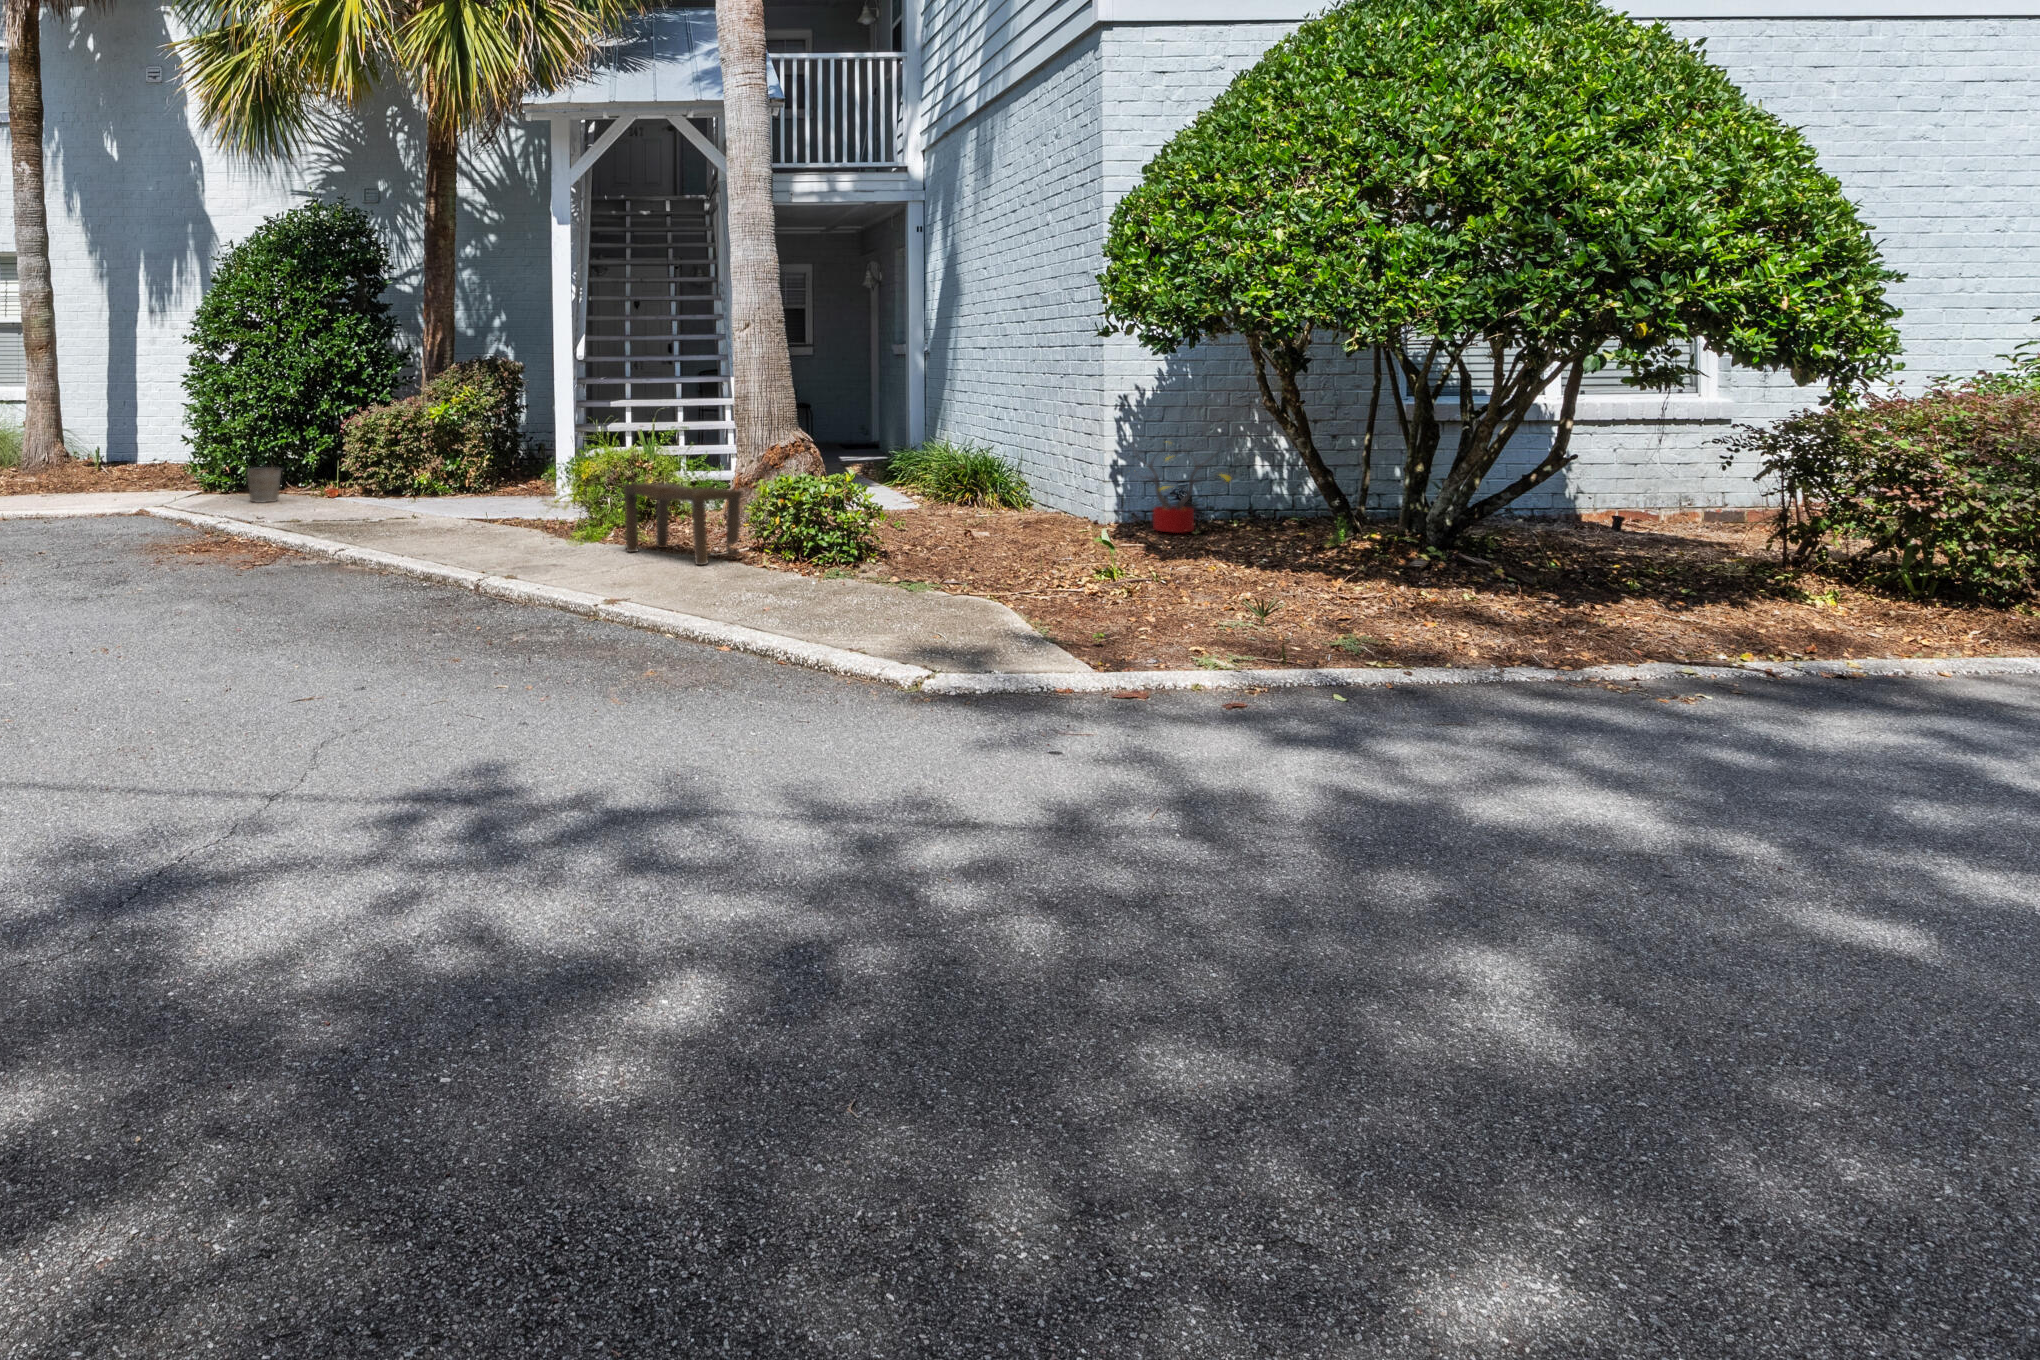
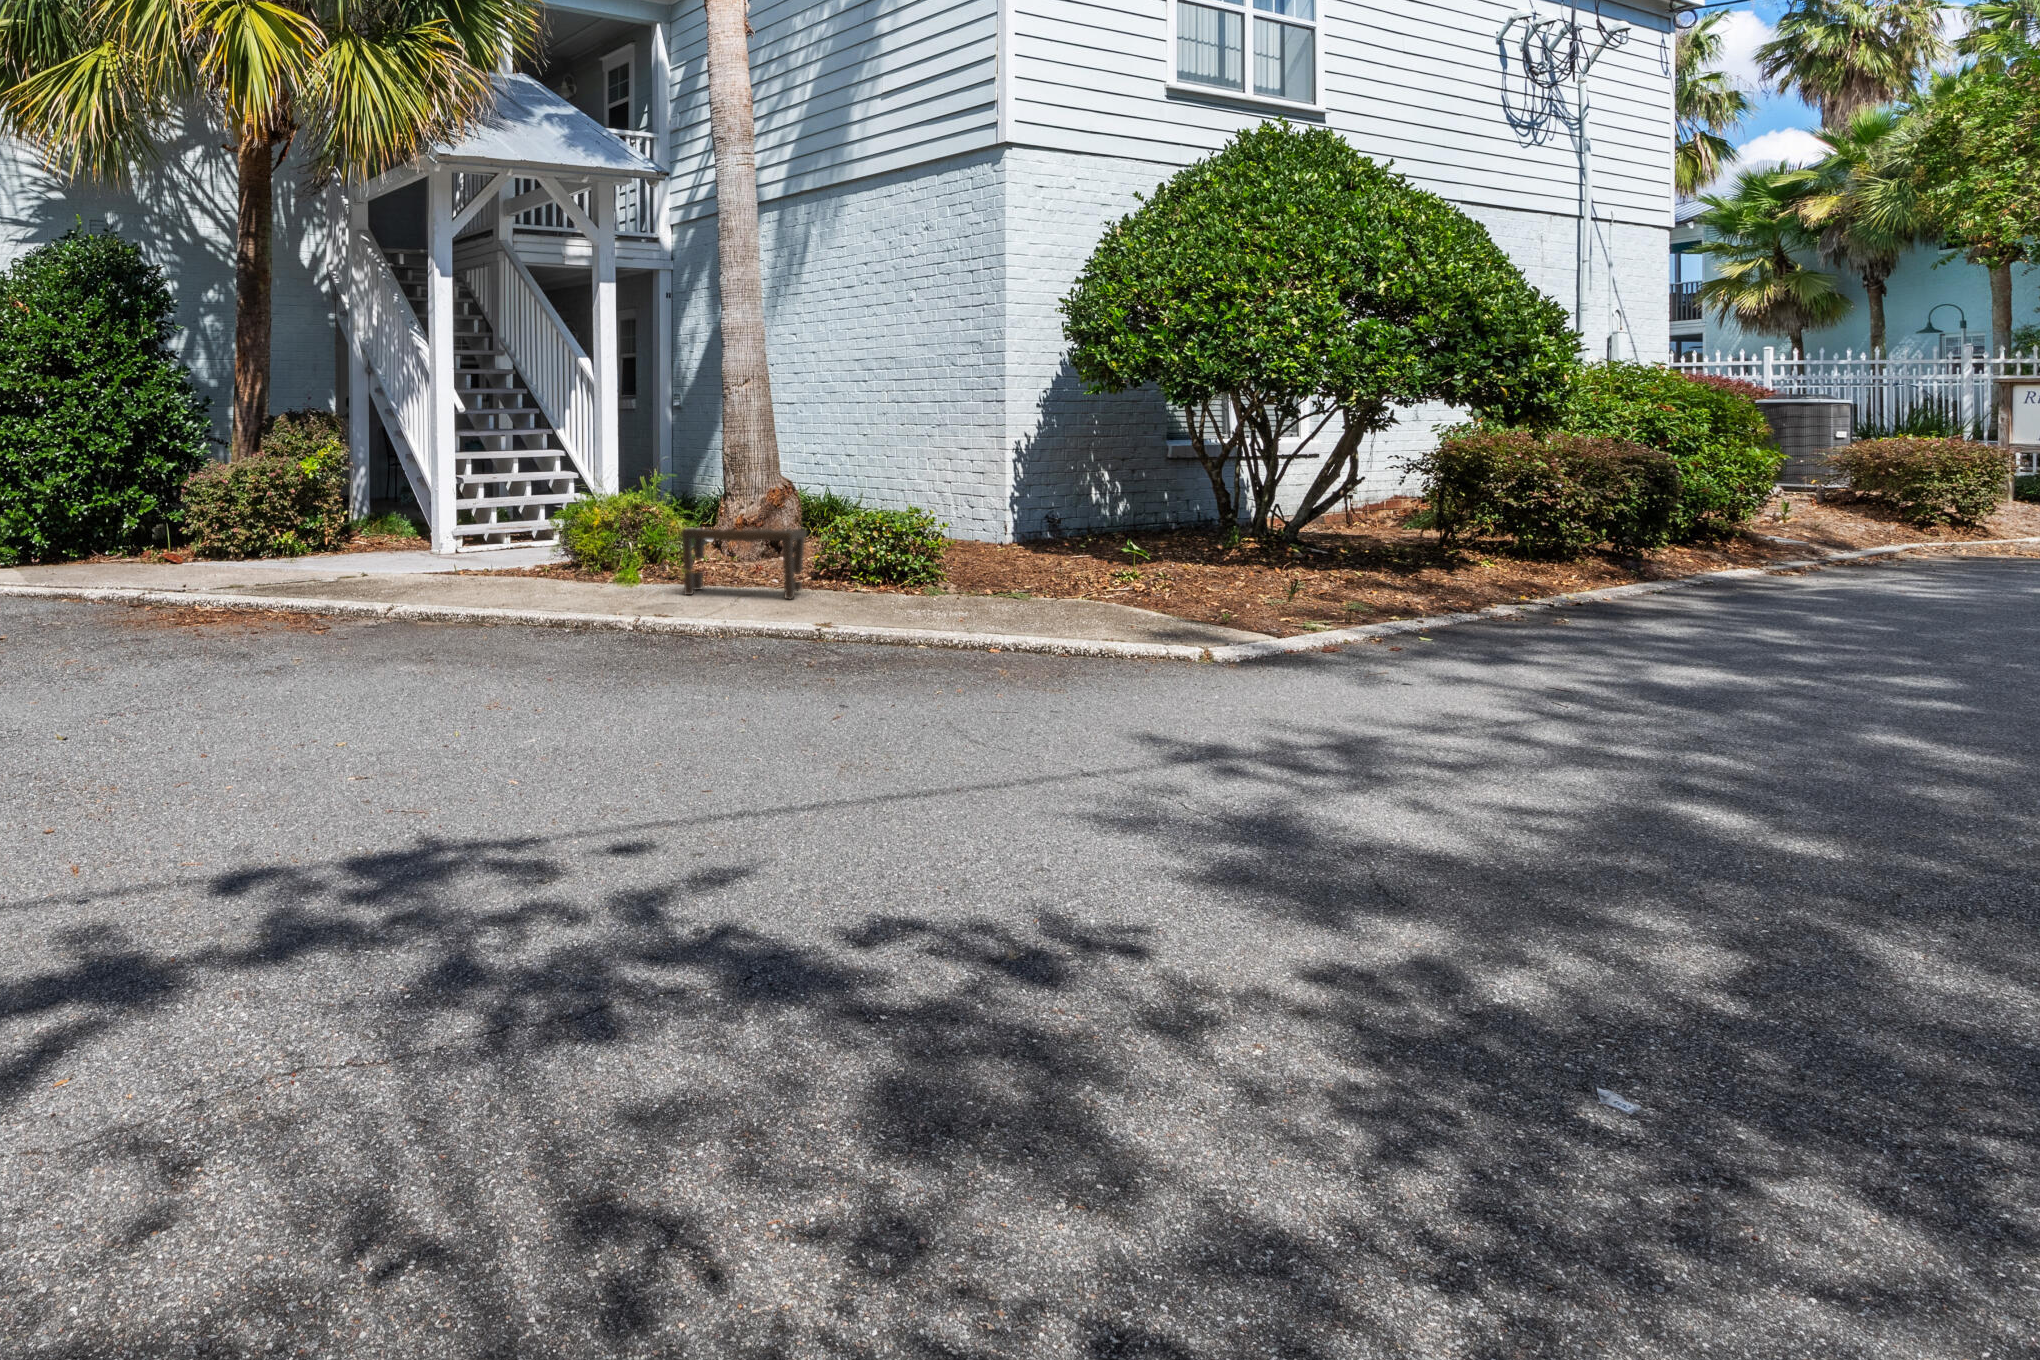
decorative plant: present [1133,443,1231,533] -> none [1023,476,1112,550]
bucket: present [247,468,282,503] -> none [66,538,111,581]

